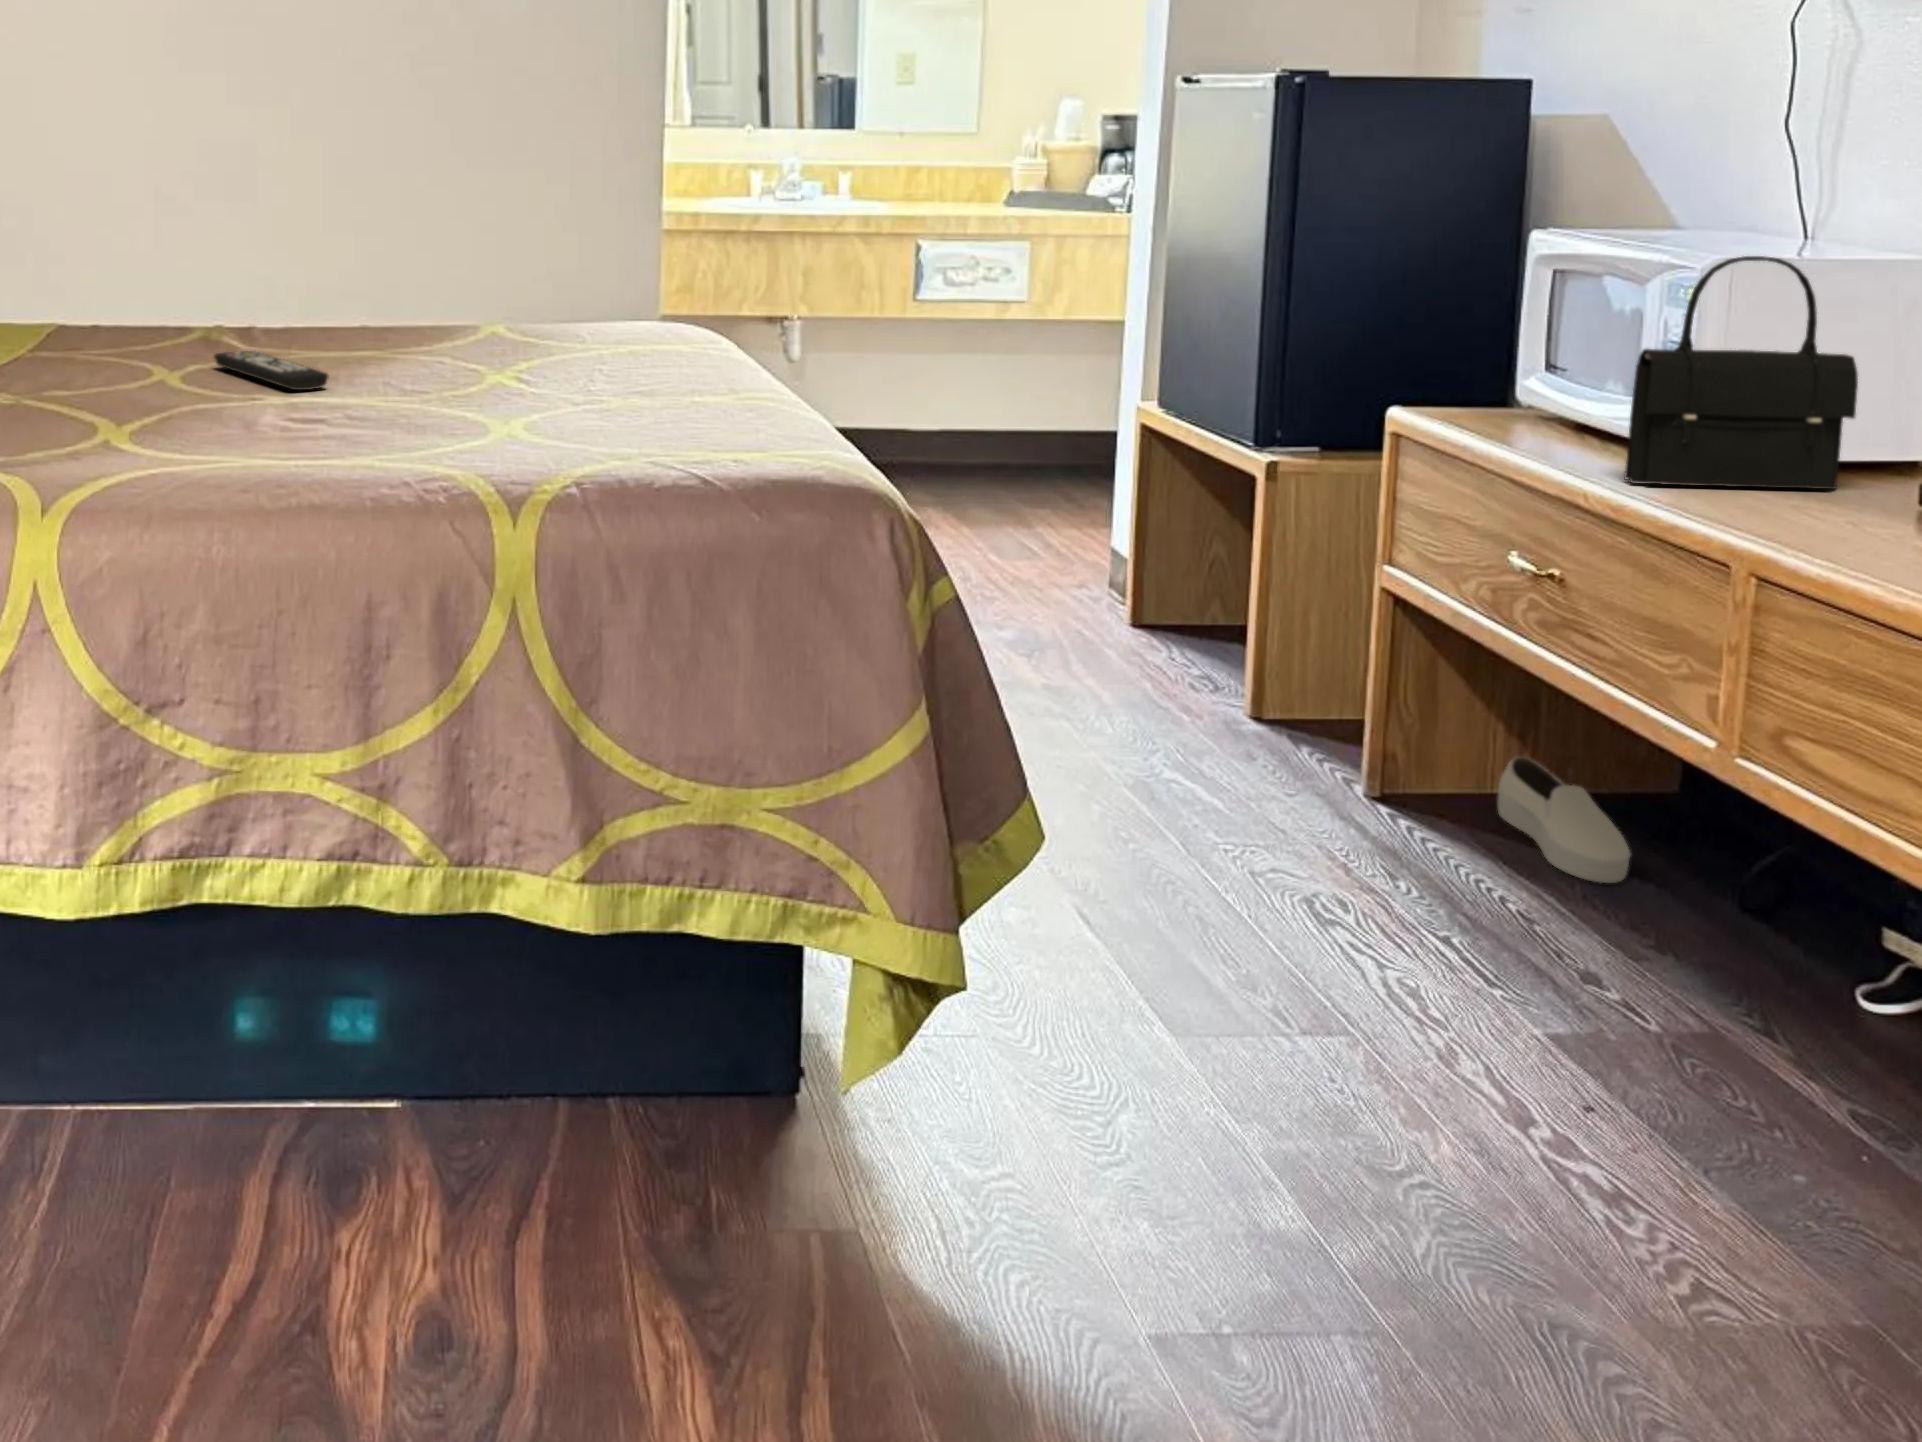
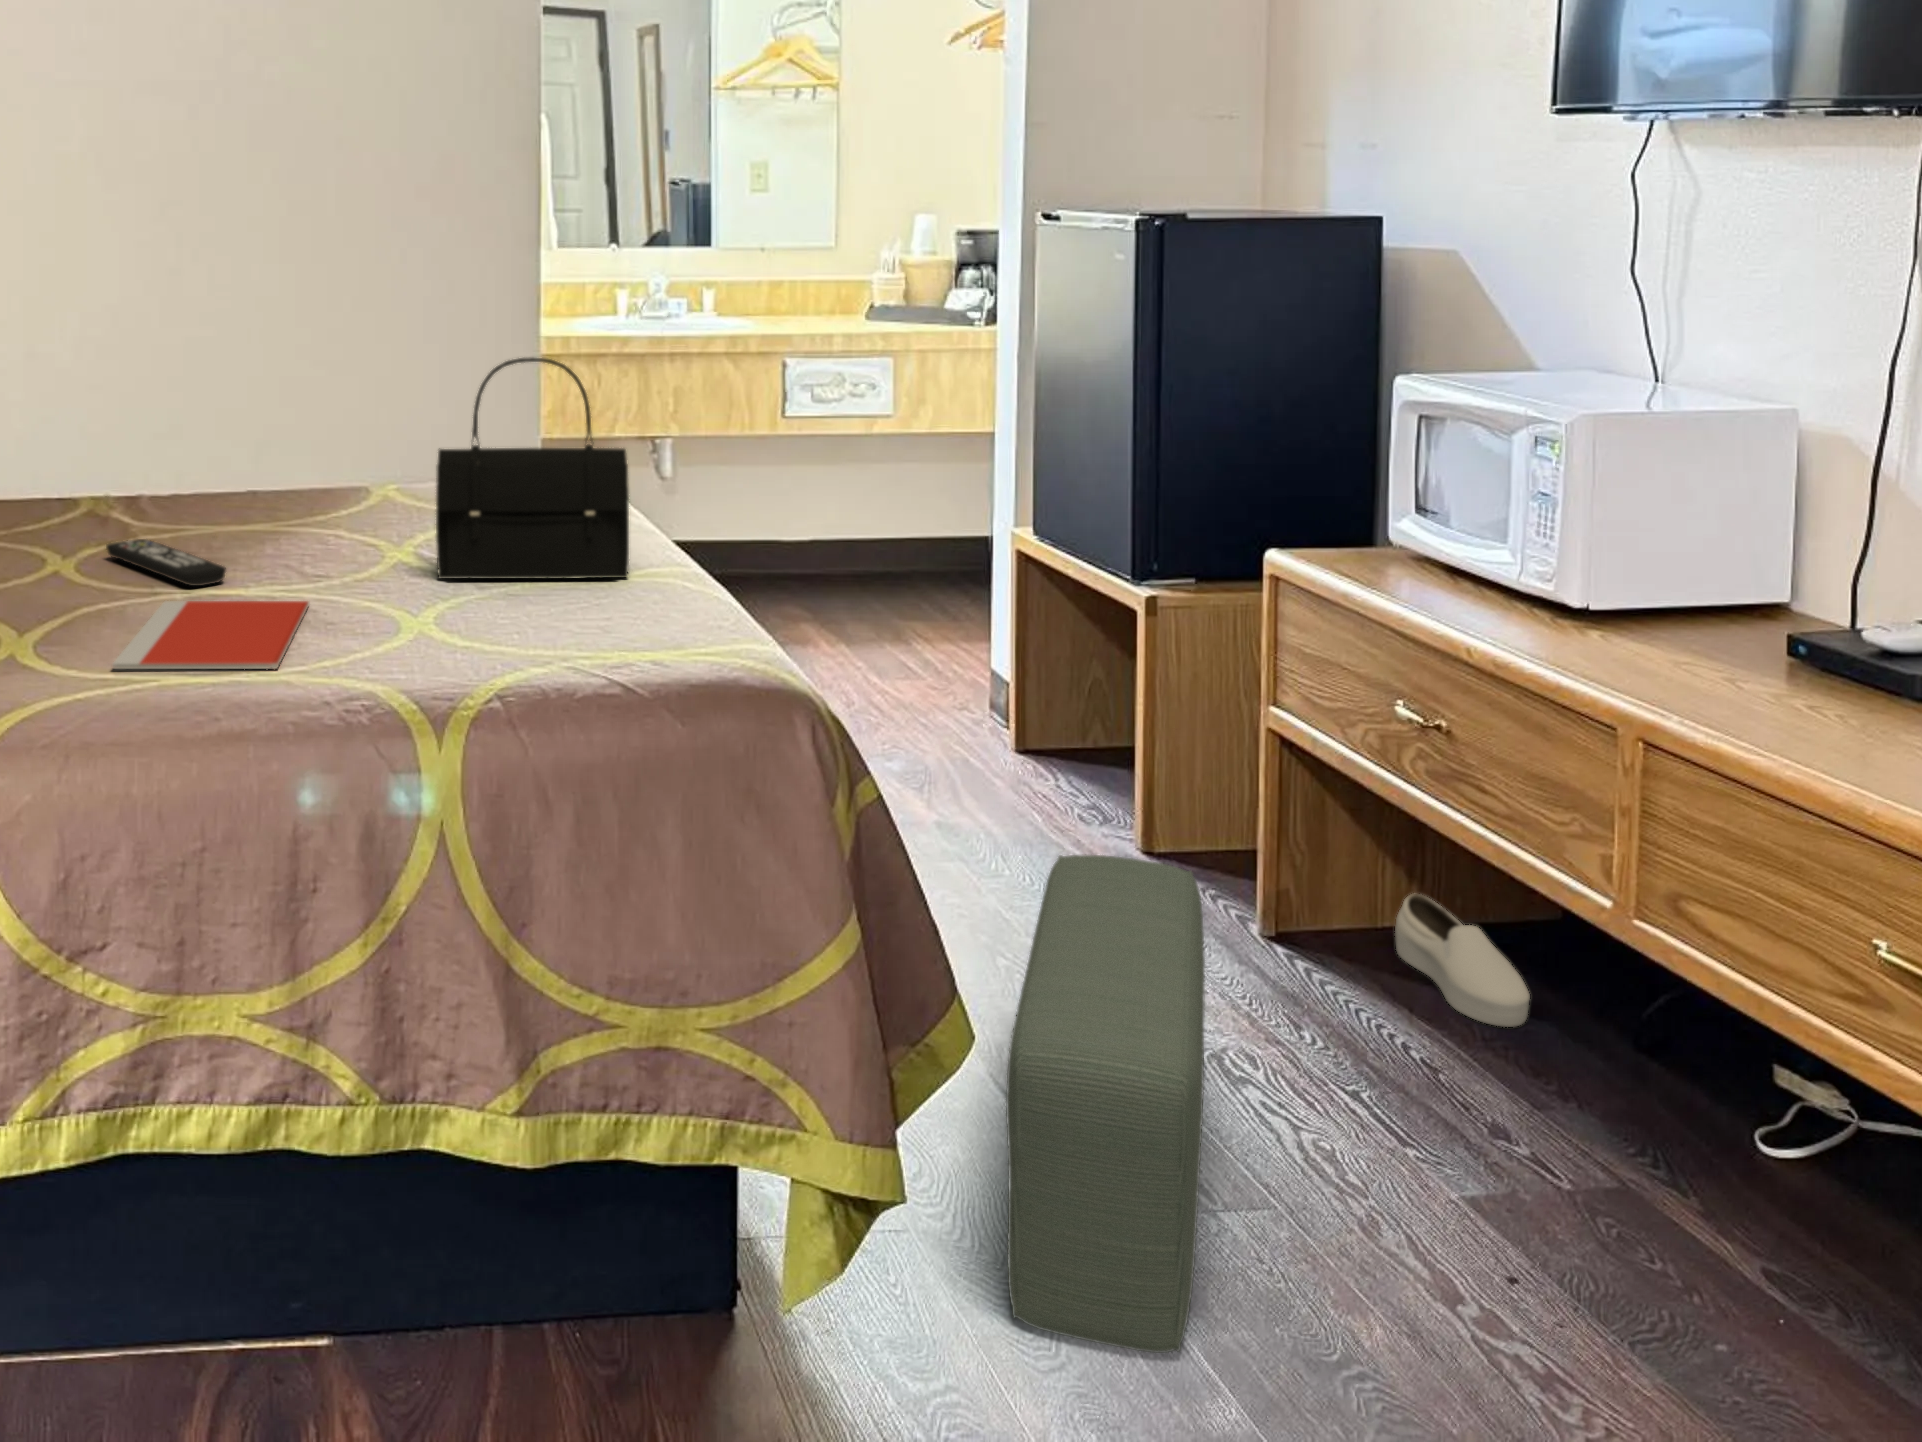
handbag: present [1624,256,1858,489] -> present [436,358,629,579]
notebook: none [201,399,407,453] -> present [112,601,309,669]
pouf: none [1074,689,1296,1152] -> present [1006,854,1205,1353]

